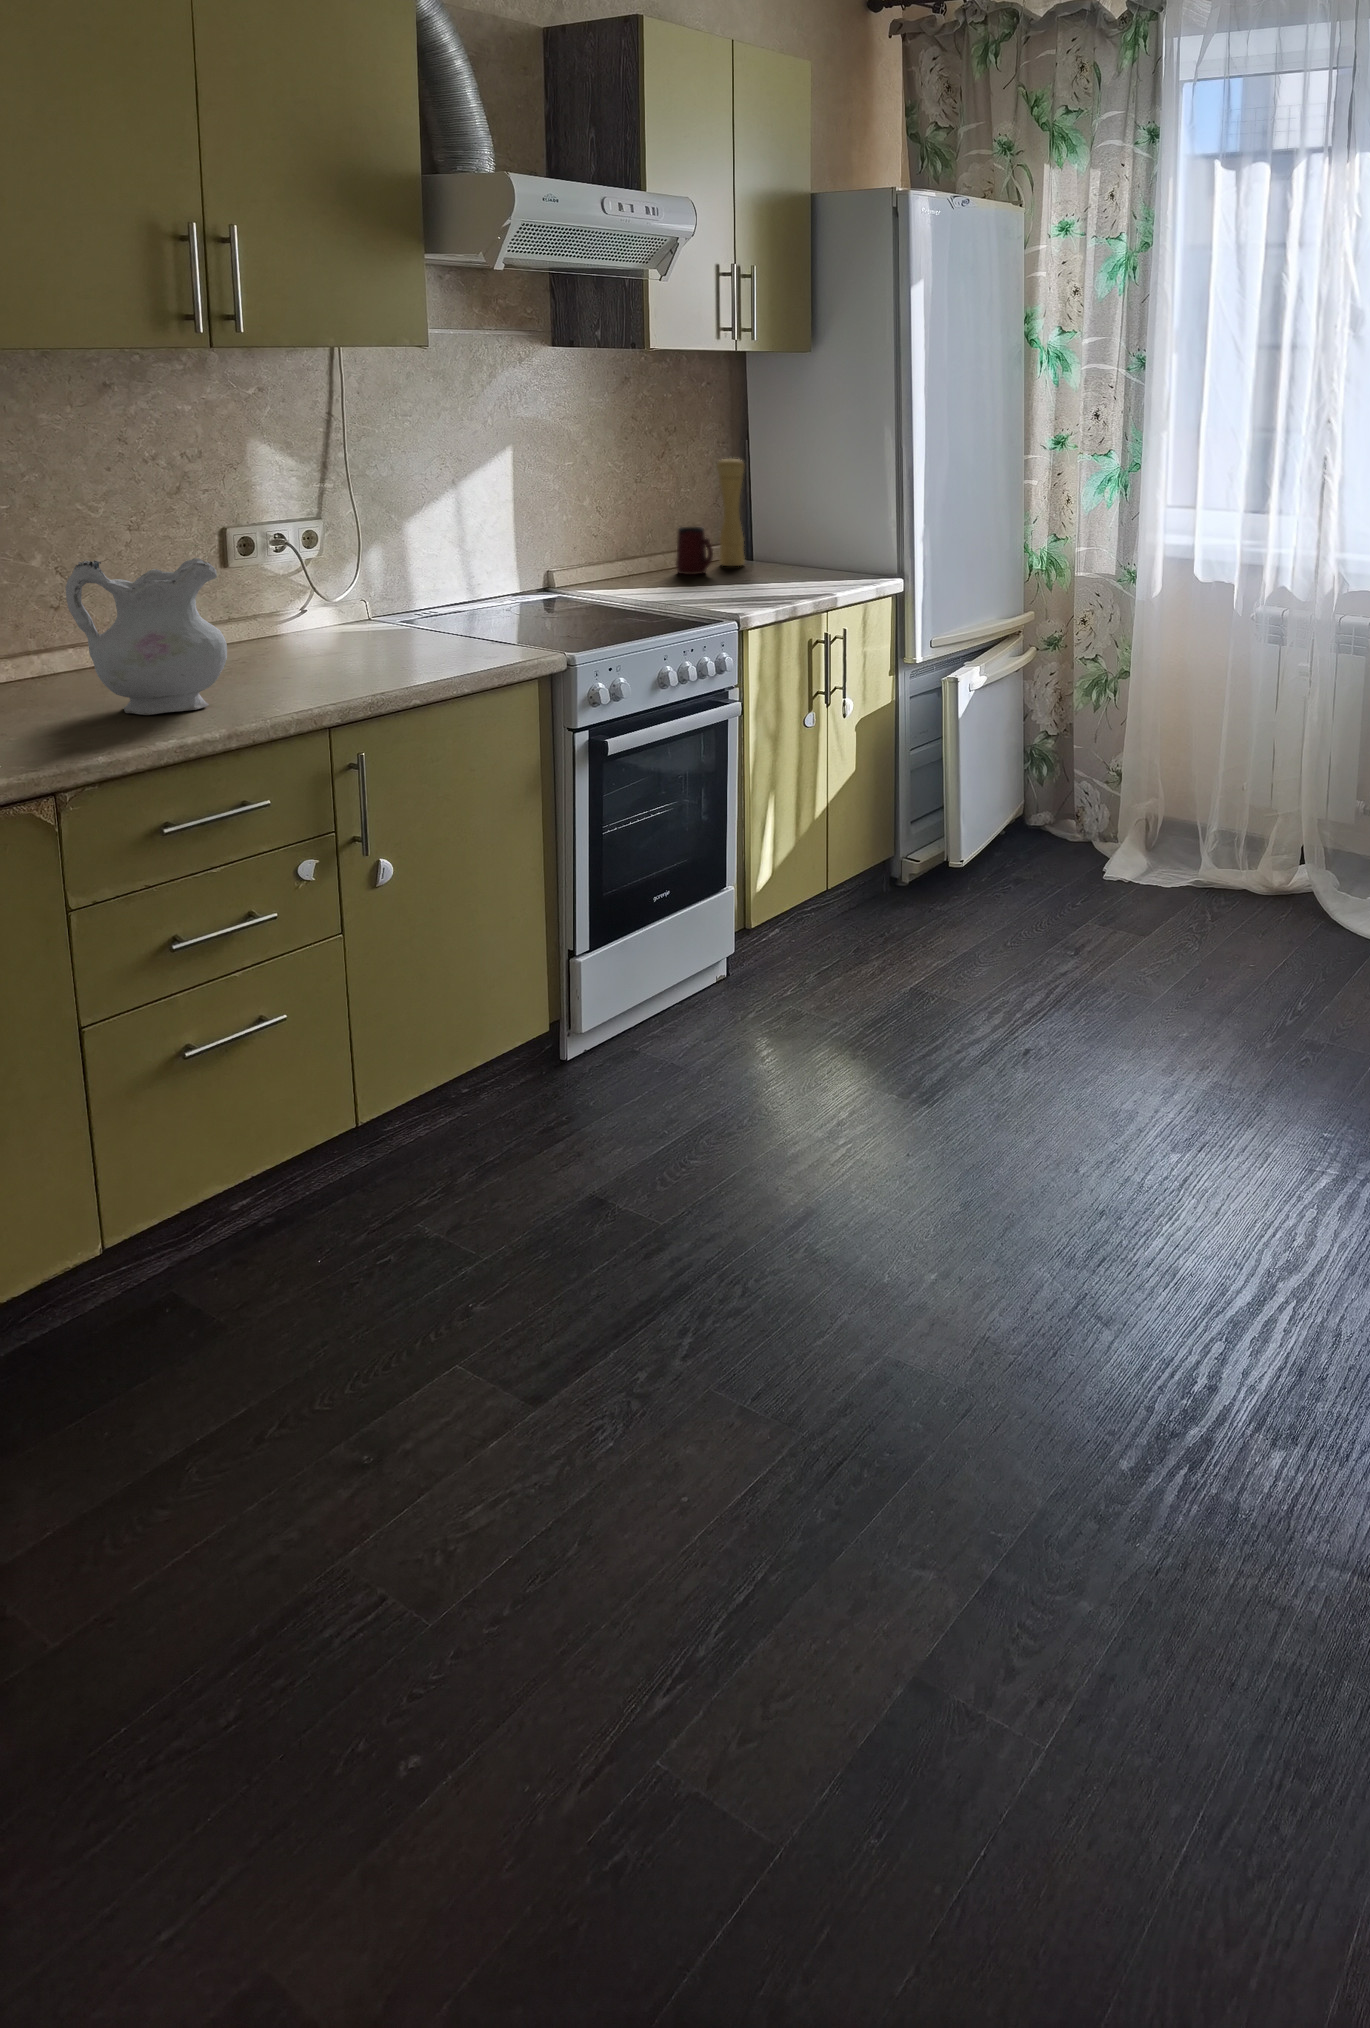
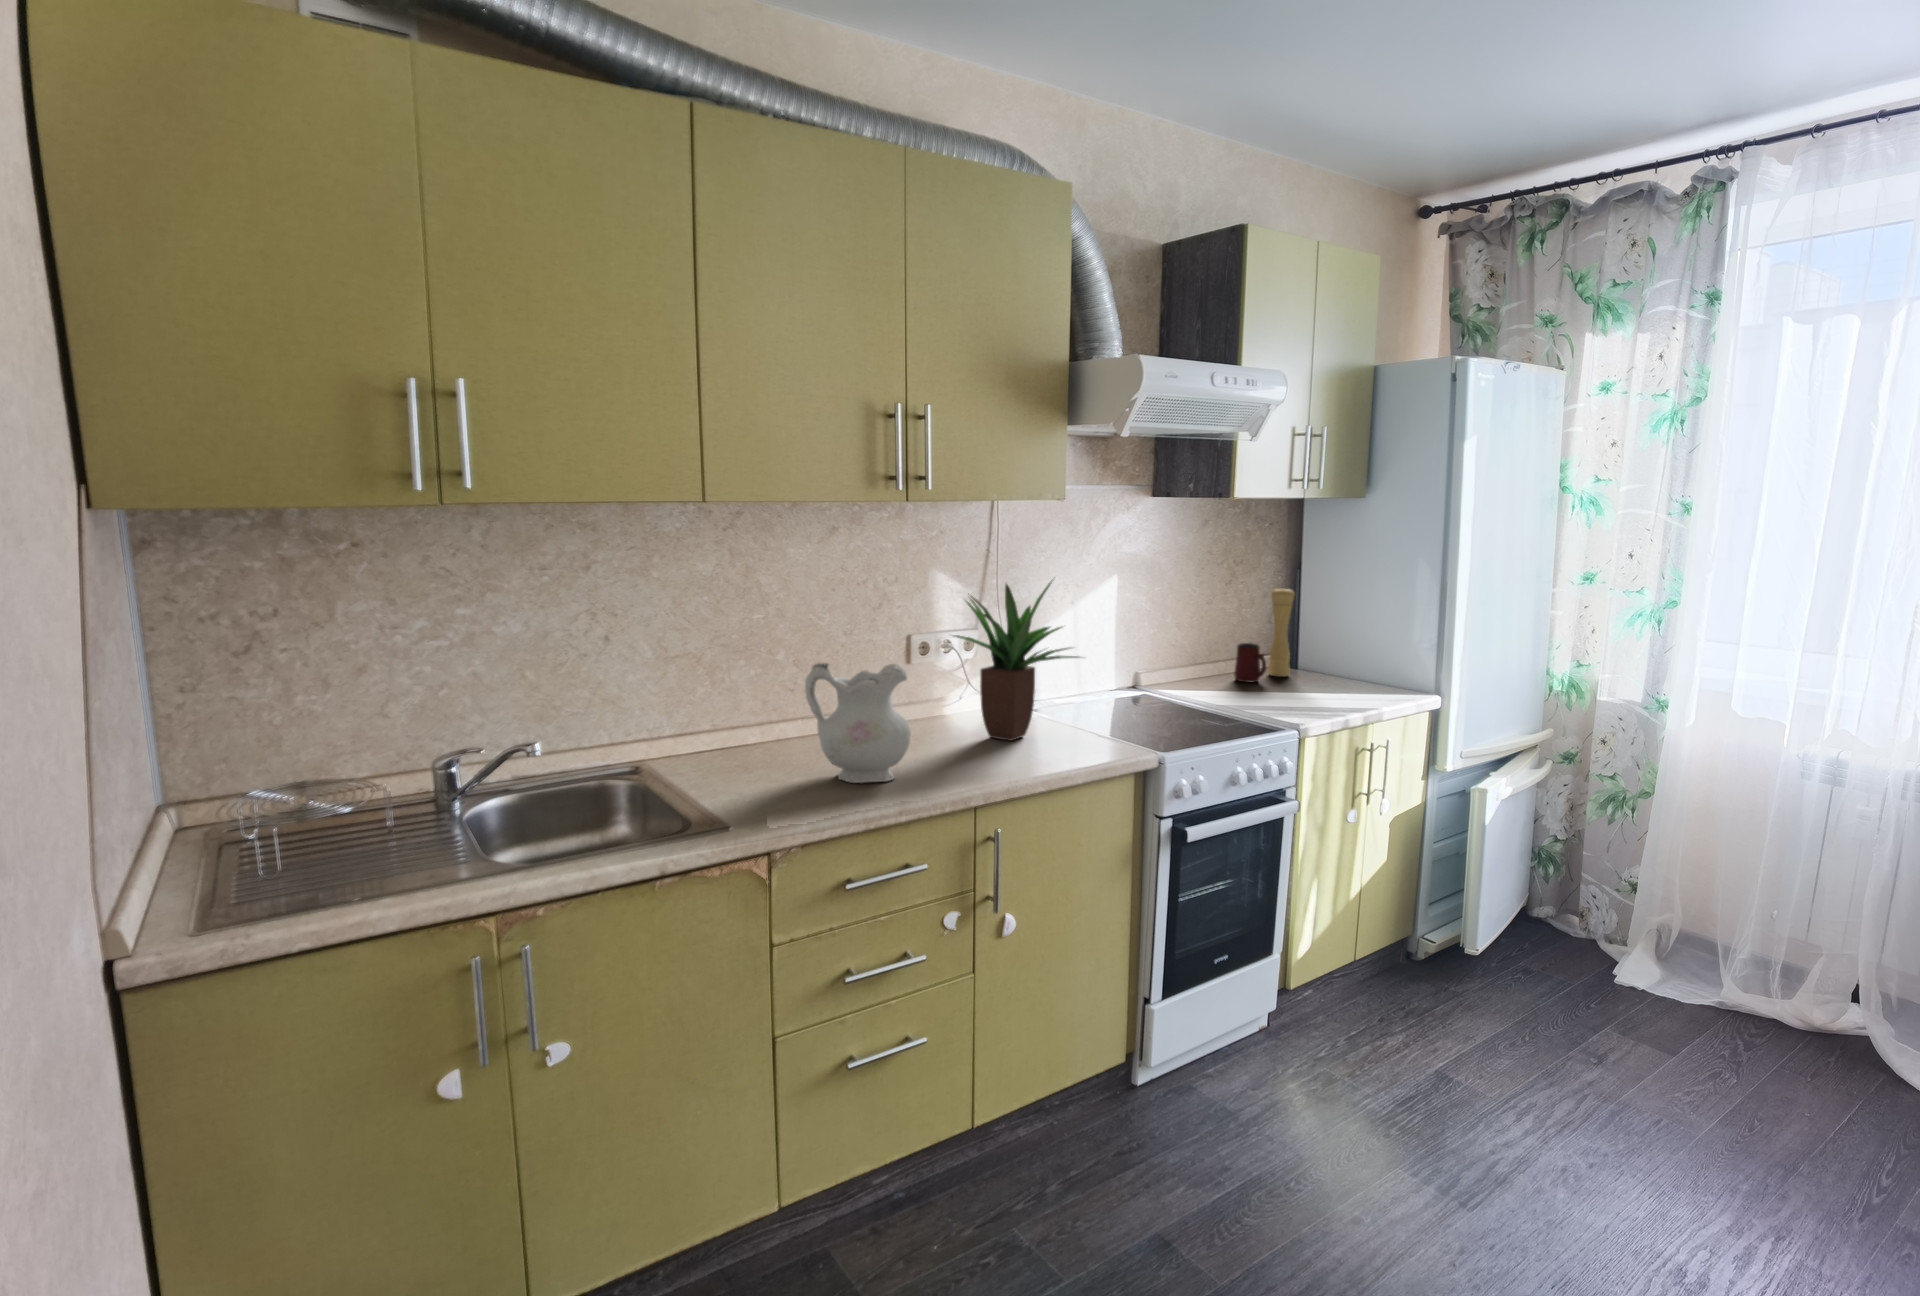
potted plant: none [275,444,467,655] -> present [954,580,1079,741]

